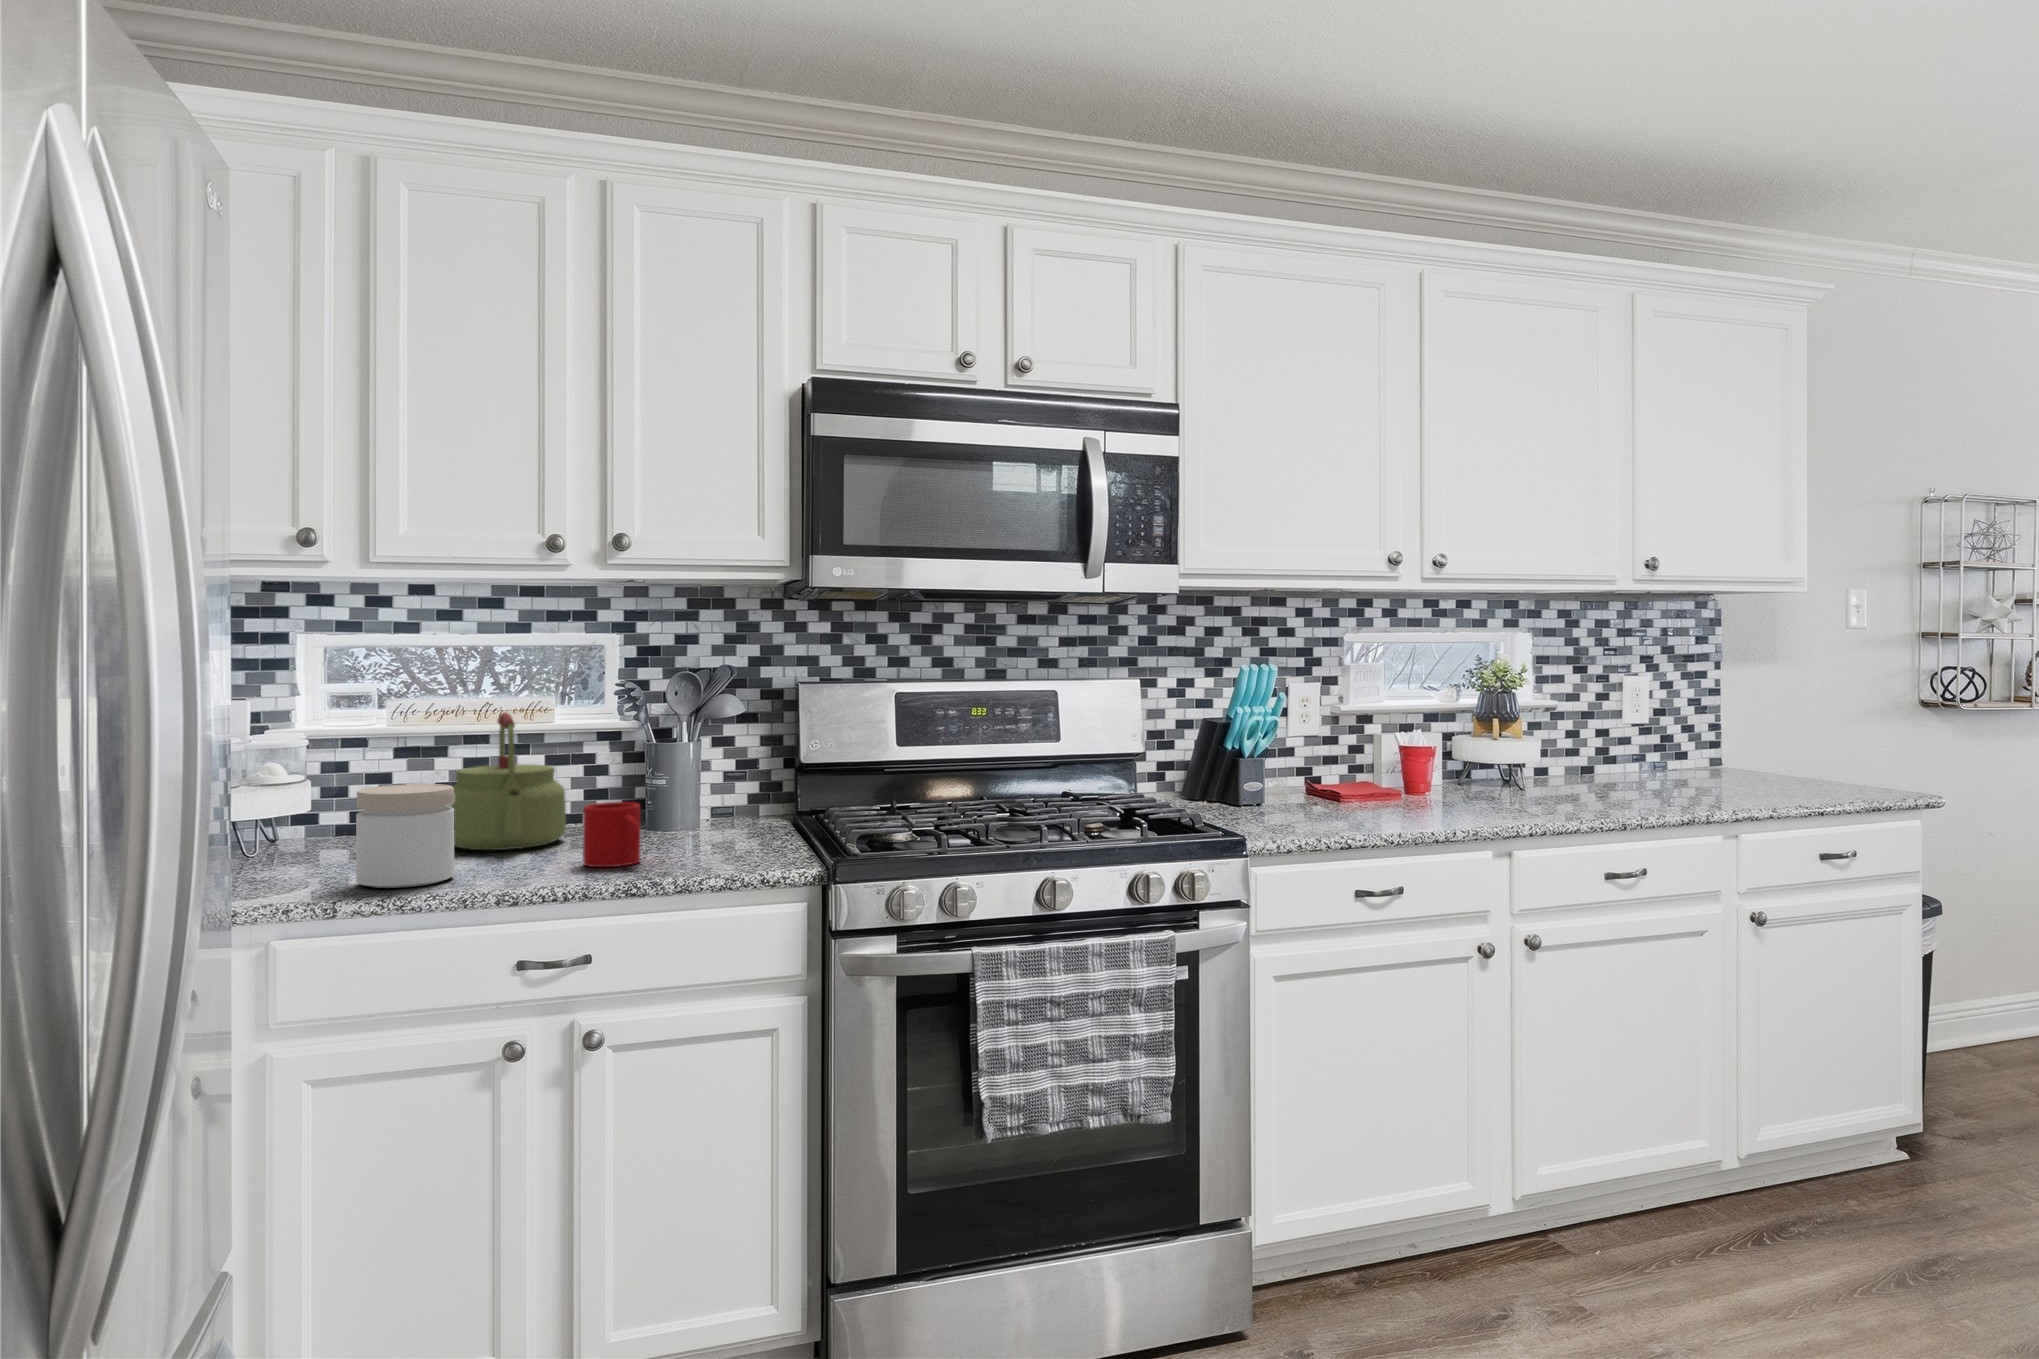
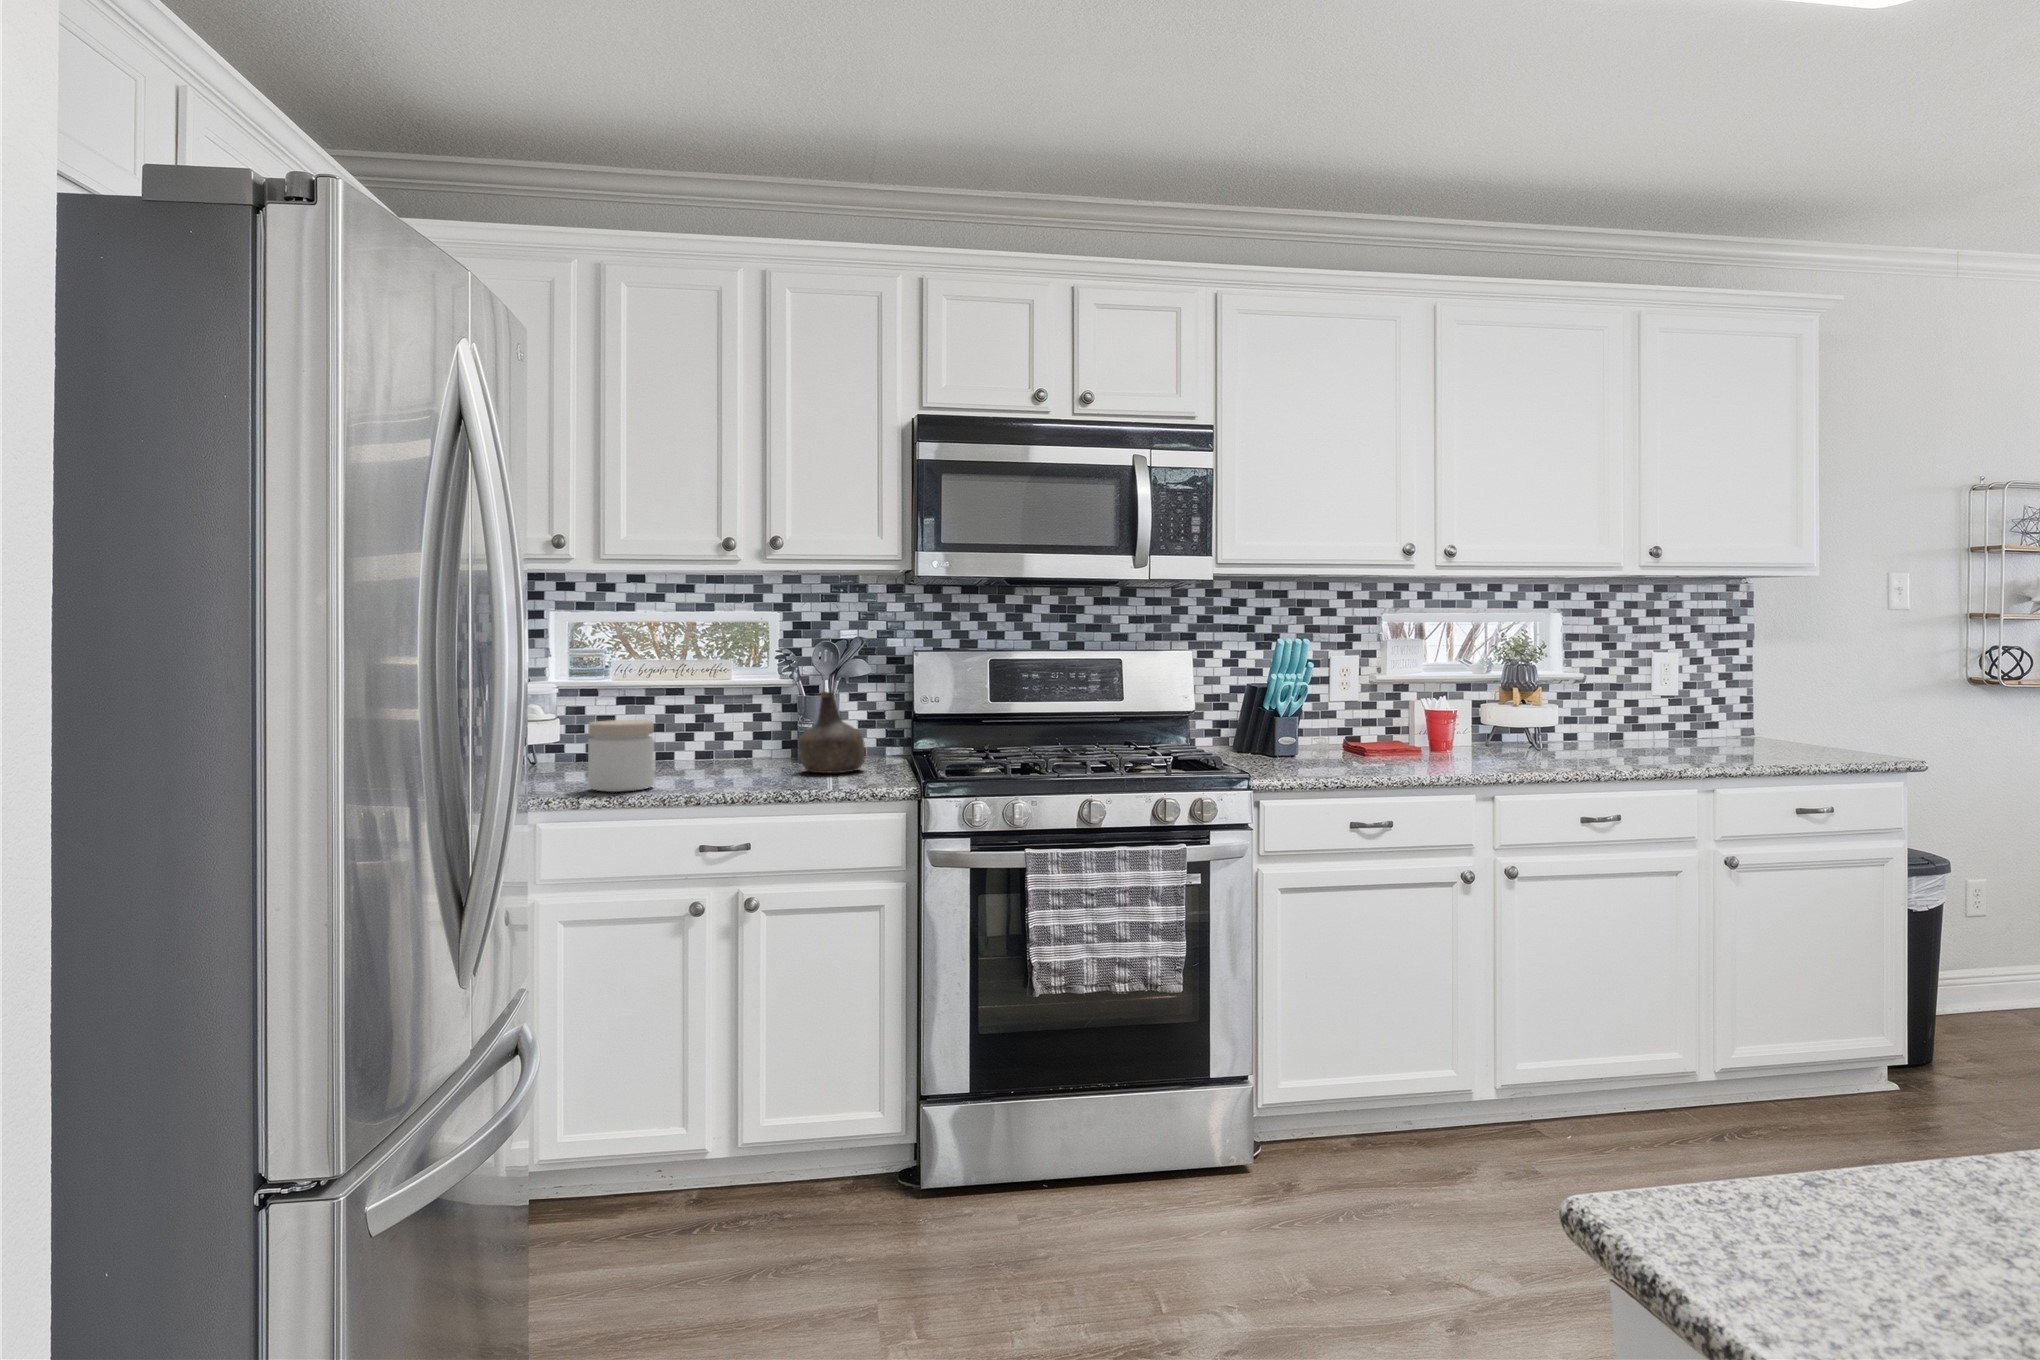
kettle: present [449,712,566,850] -> none [650,671,738,773]
bottle: none [651,737,741,846] -> present [798,691,865,773]
mug: present [583,802,640,867] -> none [745,737,786,784]

